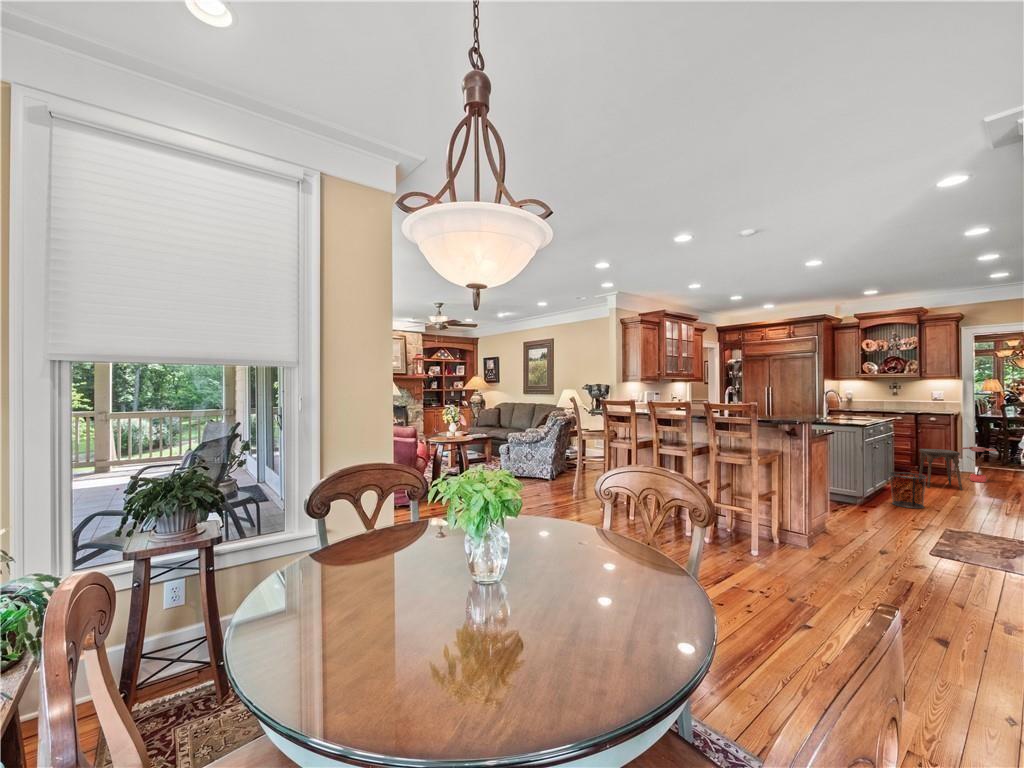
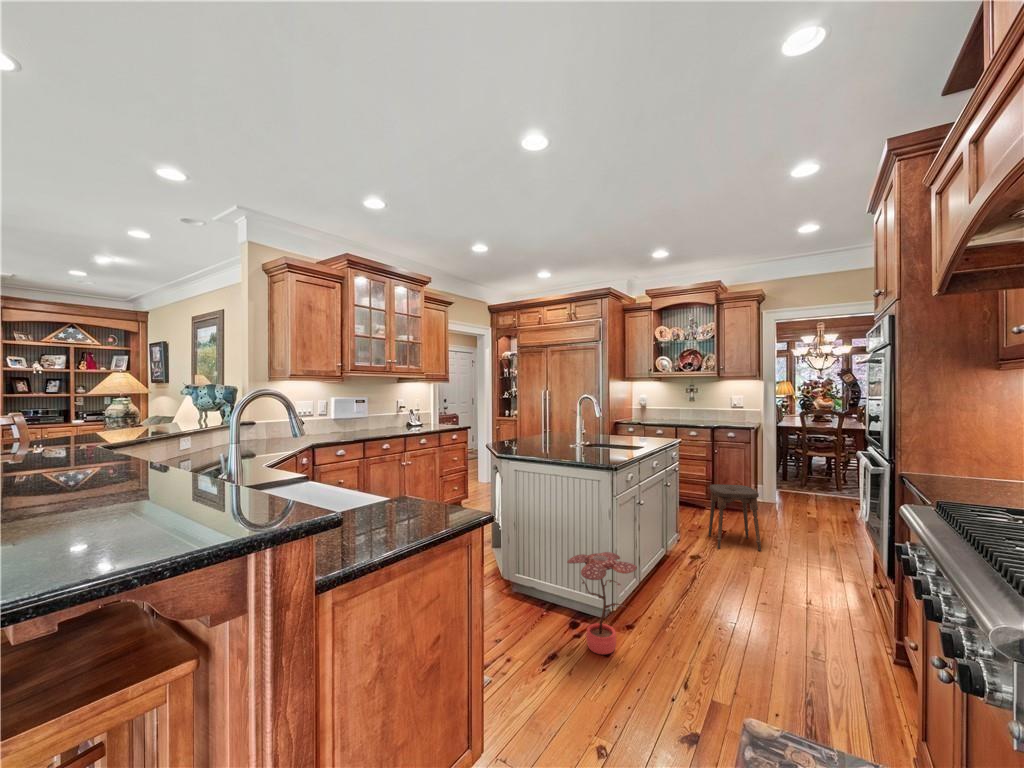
potted plant: present [959,447,997,482] -> present [567,552,637,654]
waste bin: present [889,472,926,508] -> none [648,550,705,628]

